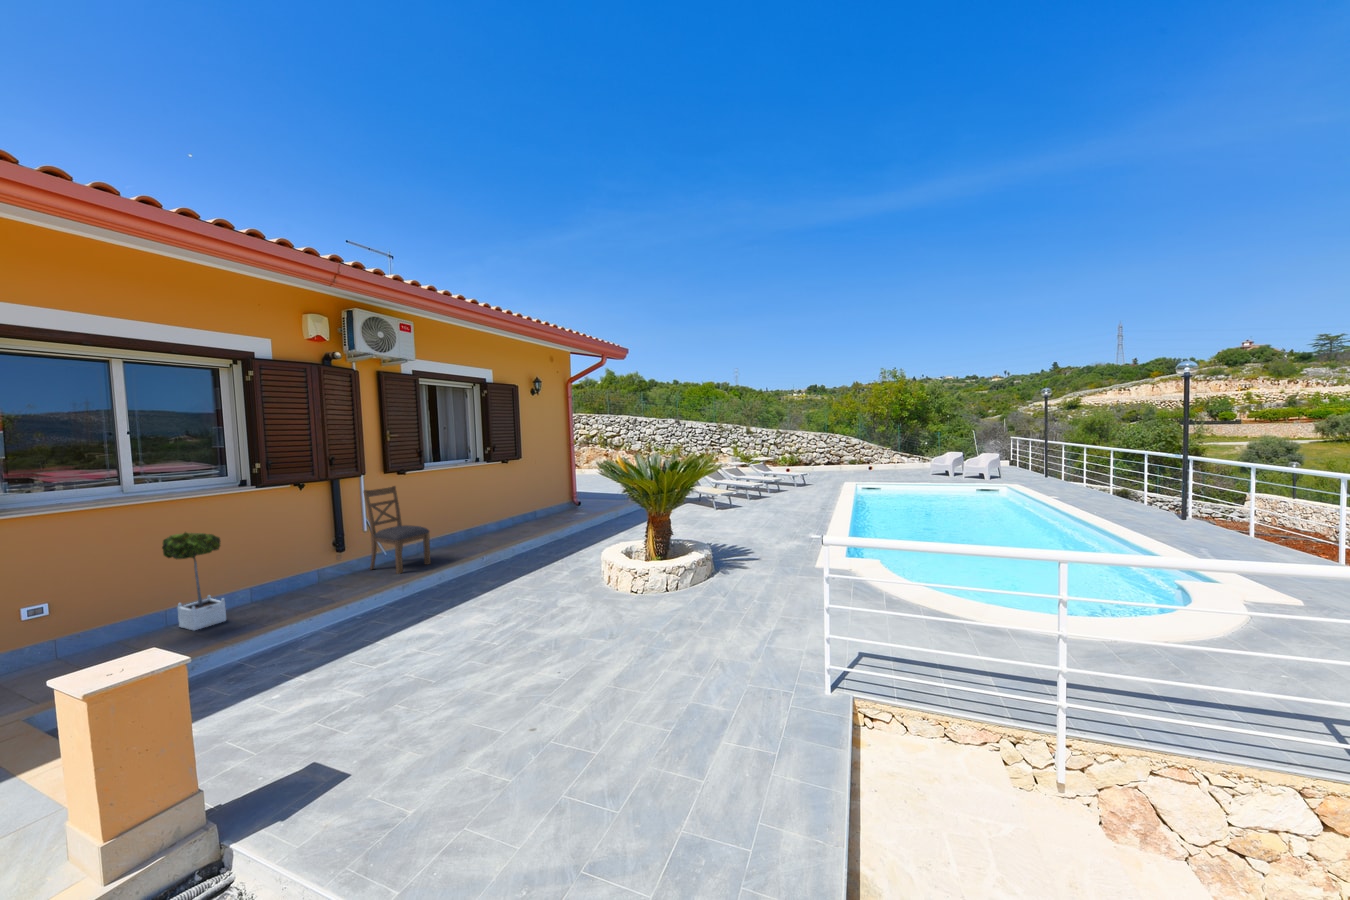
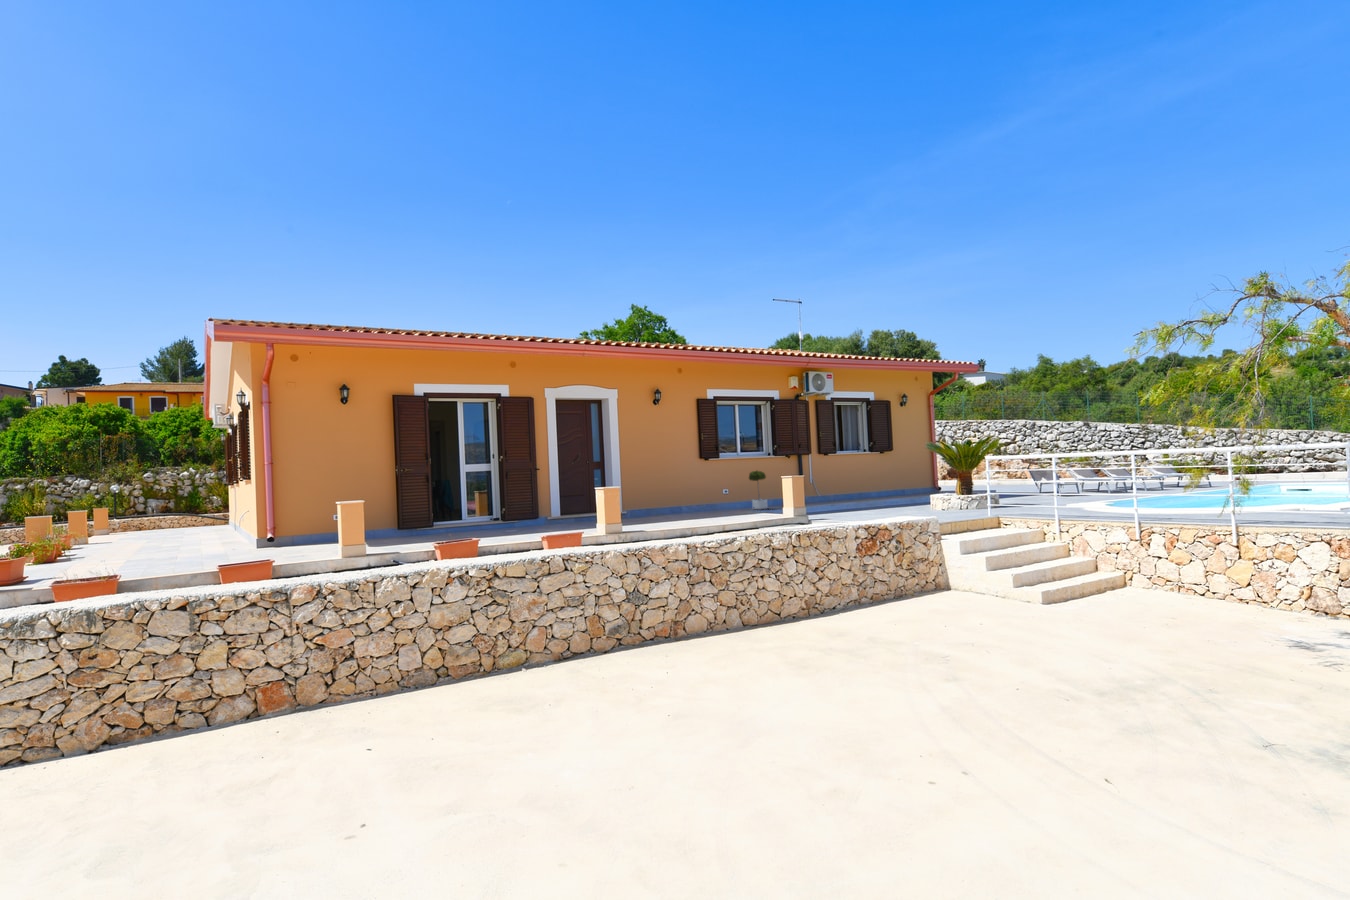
chair: present [363,486,431,574] -> none [811,461,843,503]

